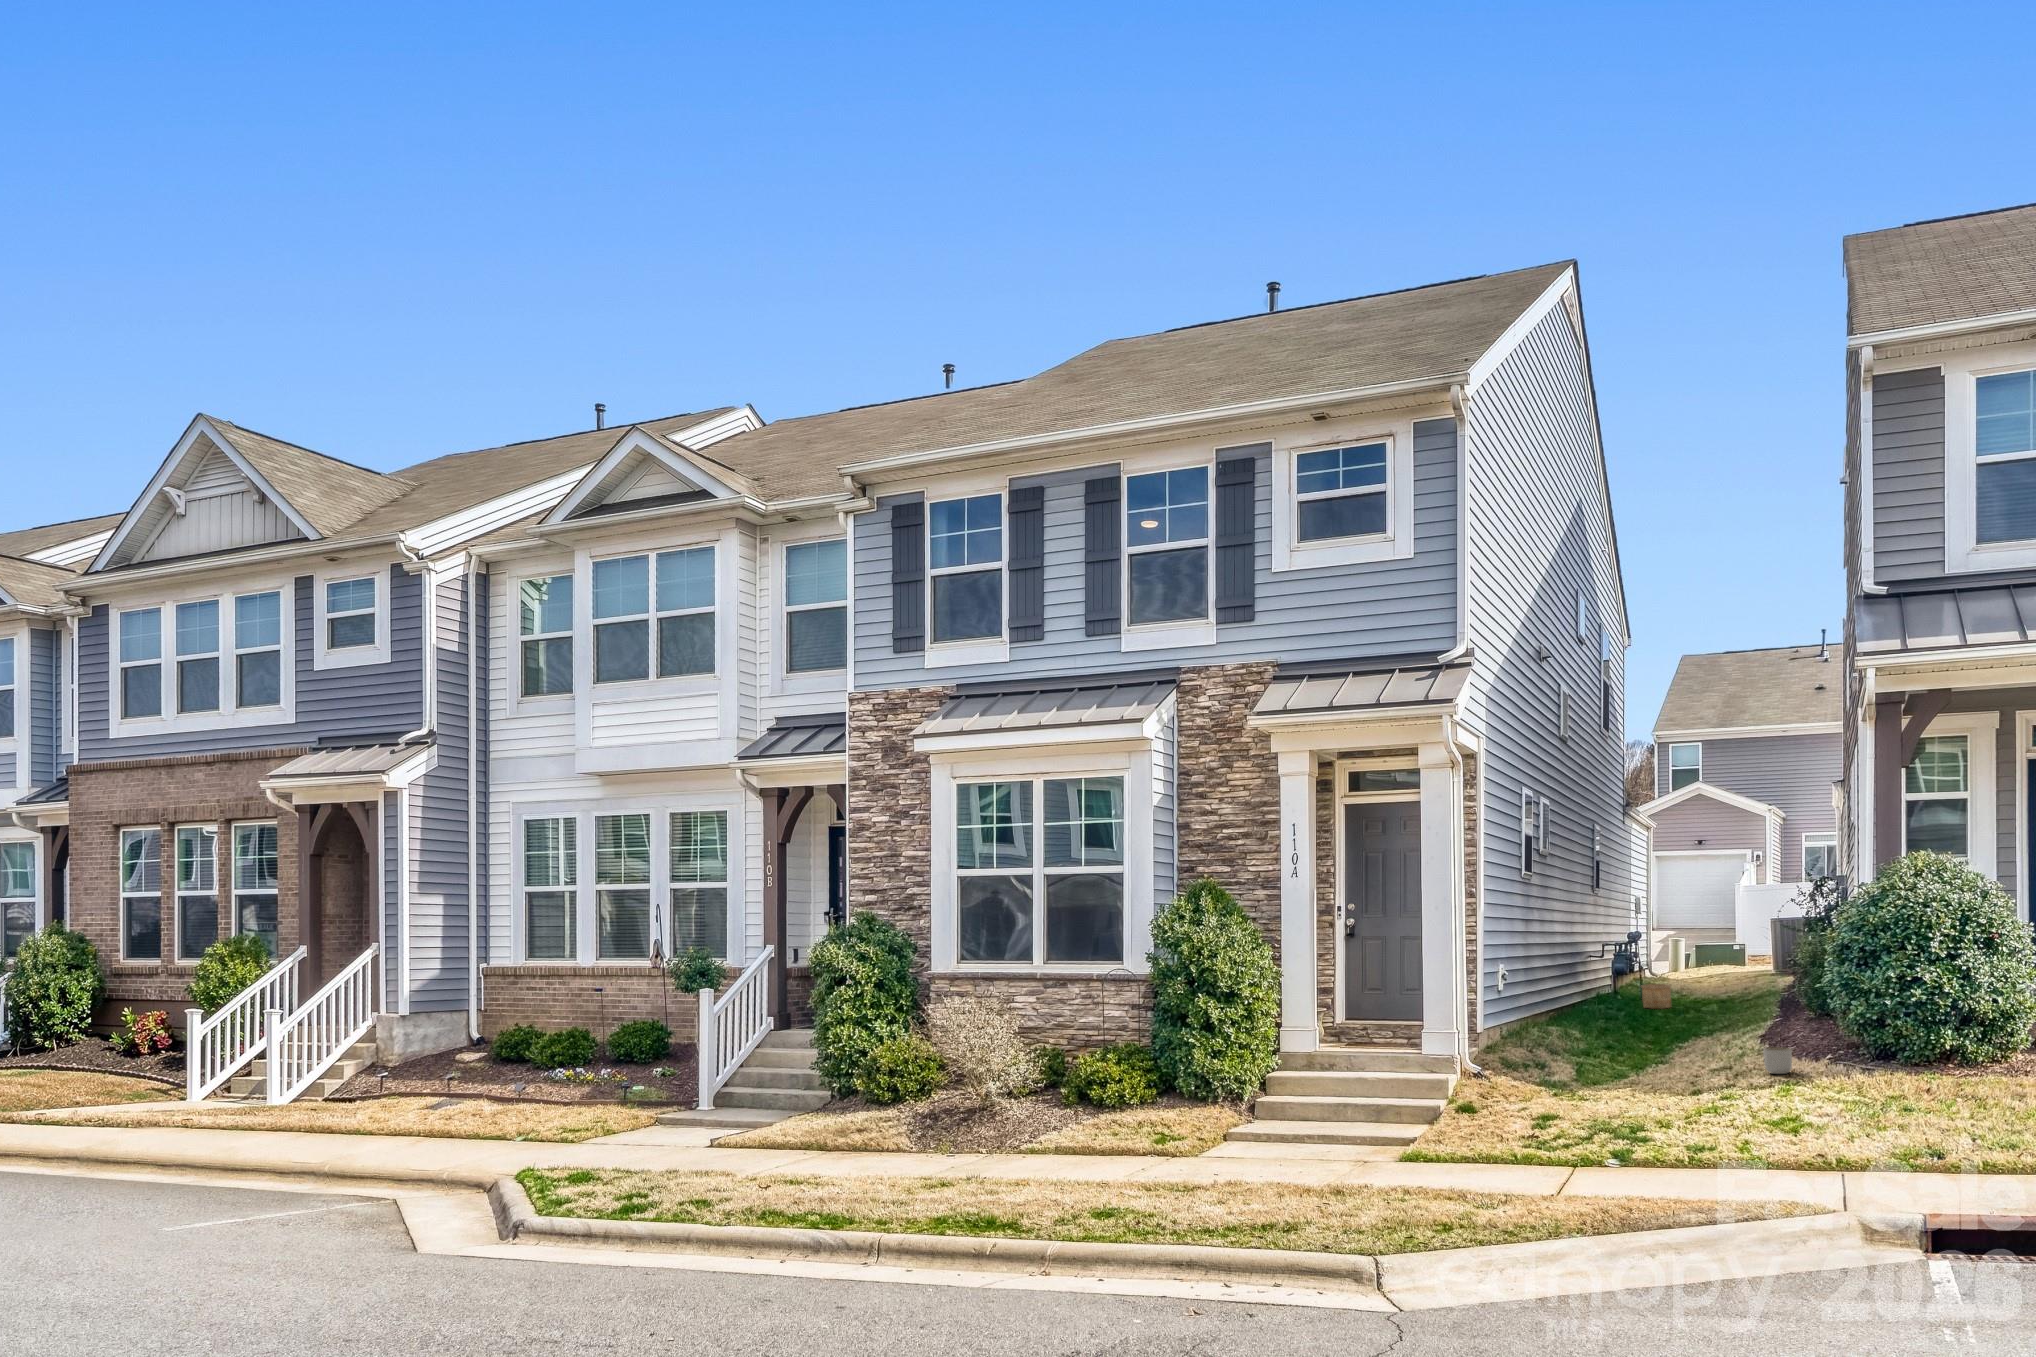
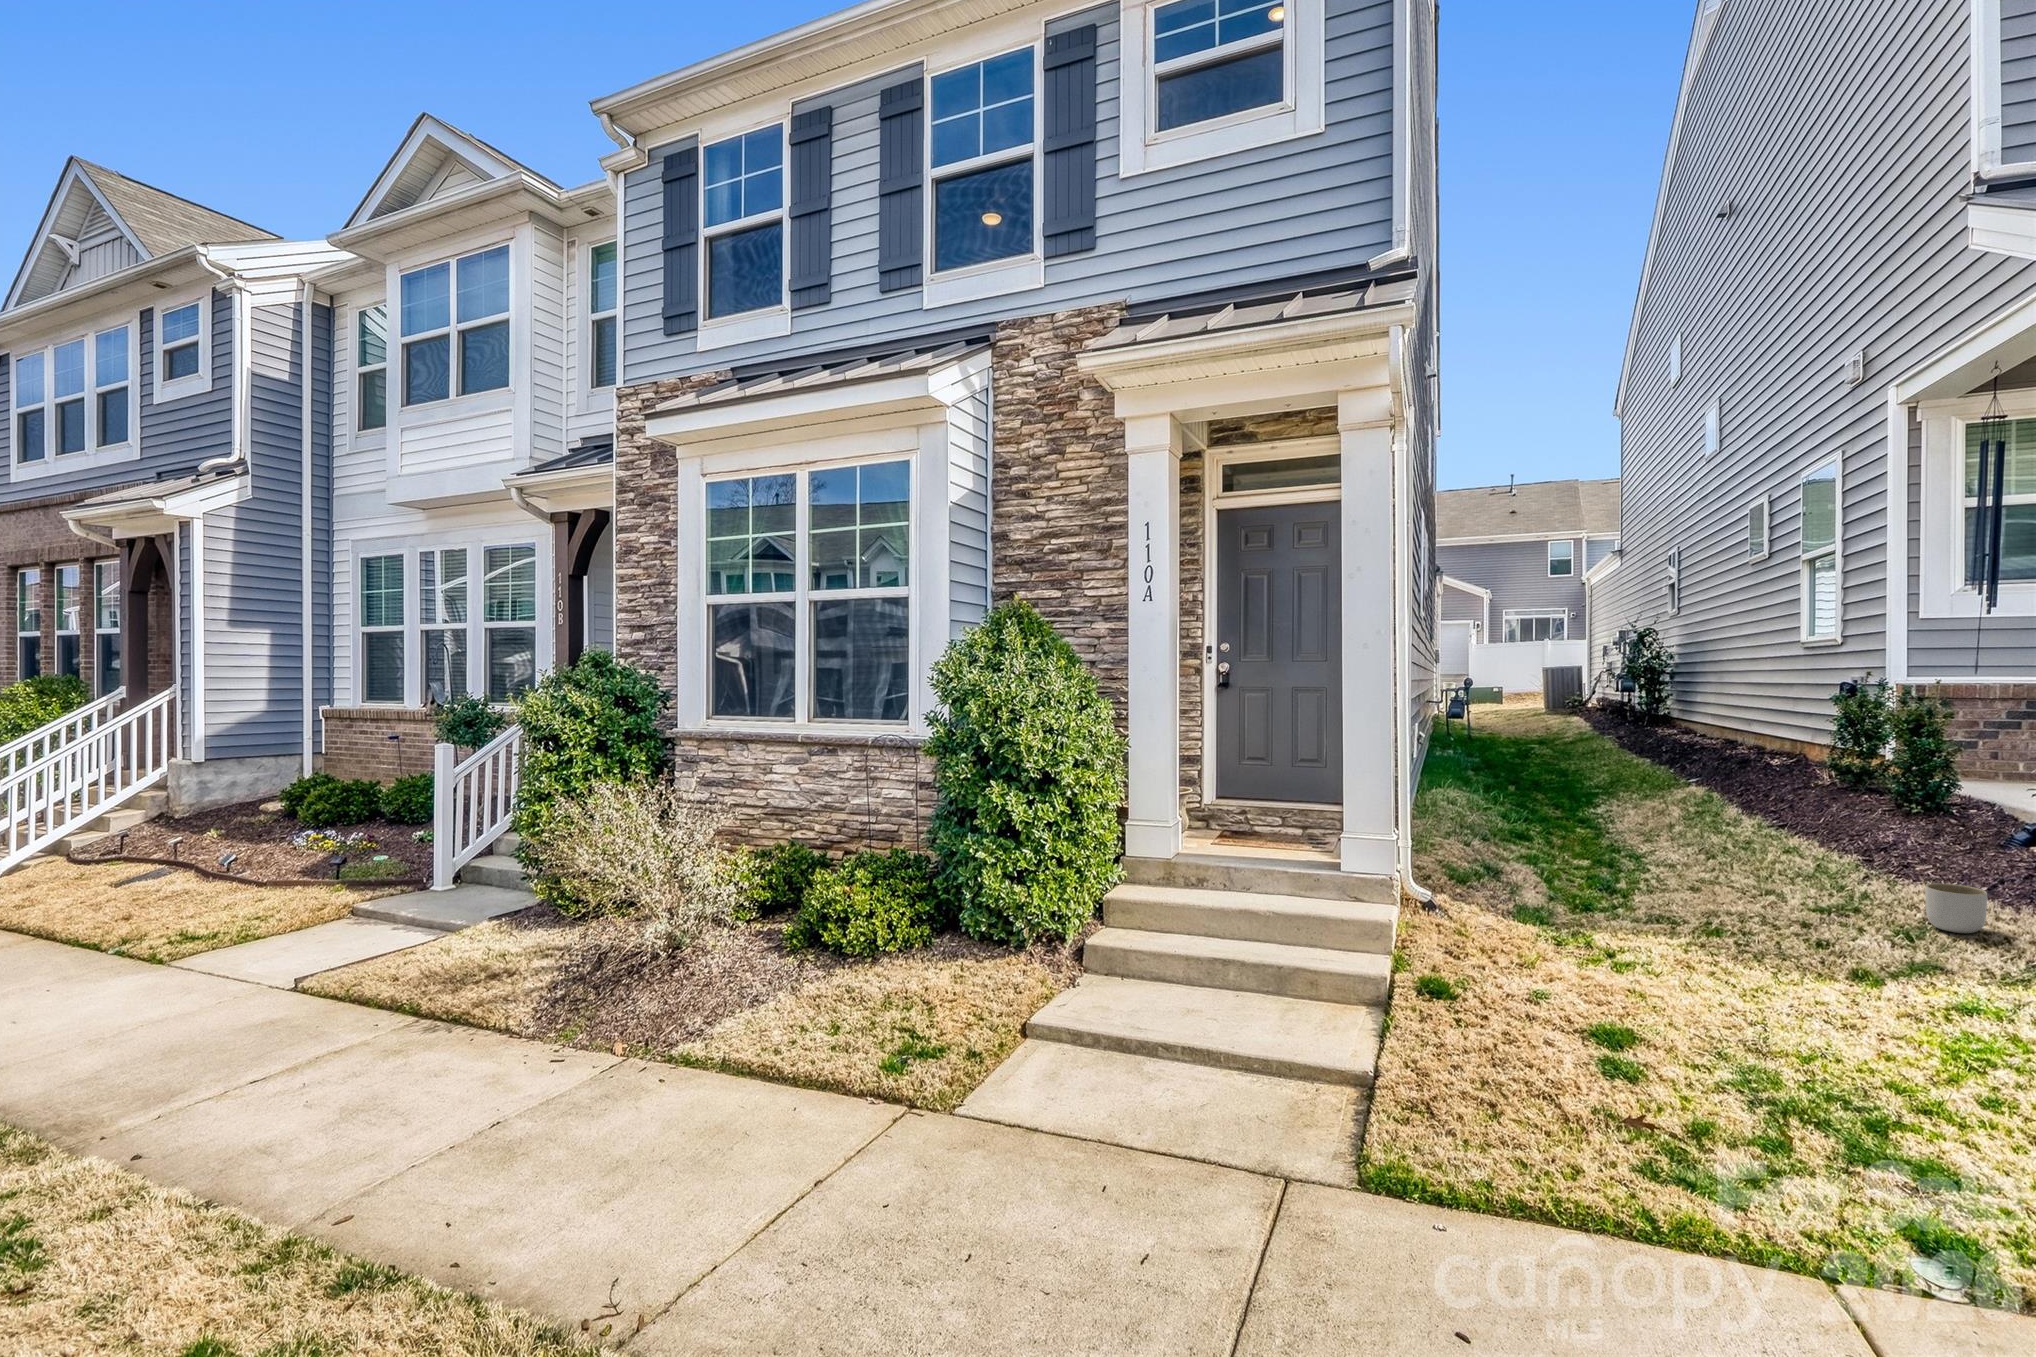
wooden bucket: present [1642,984,1671,1009] -> none [1501,733,1532,758]

